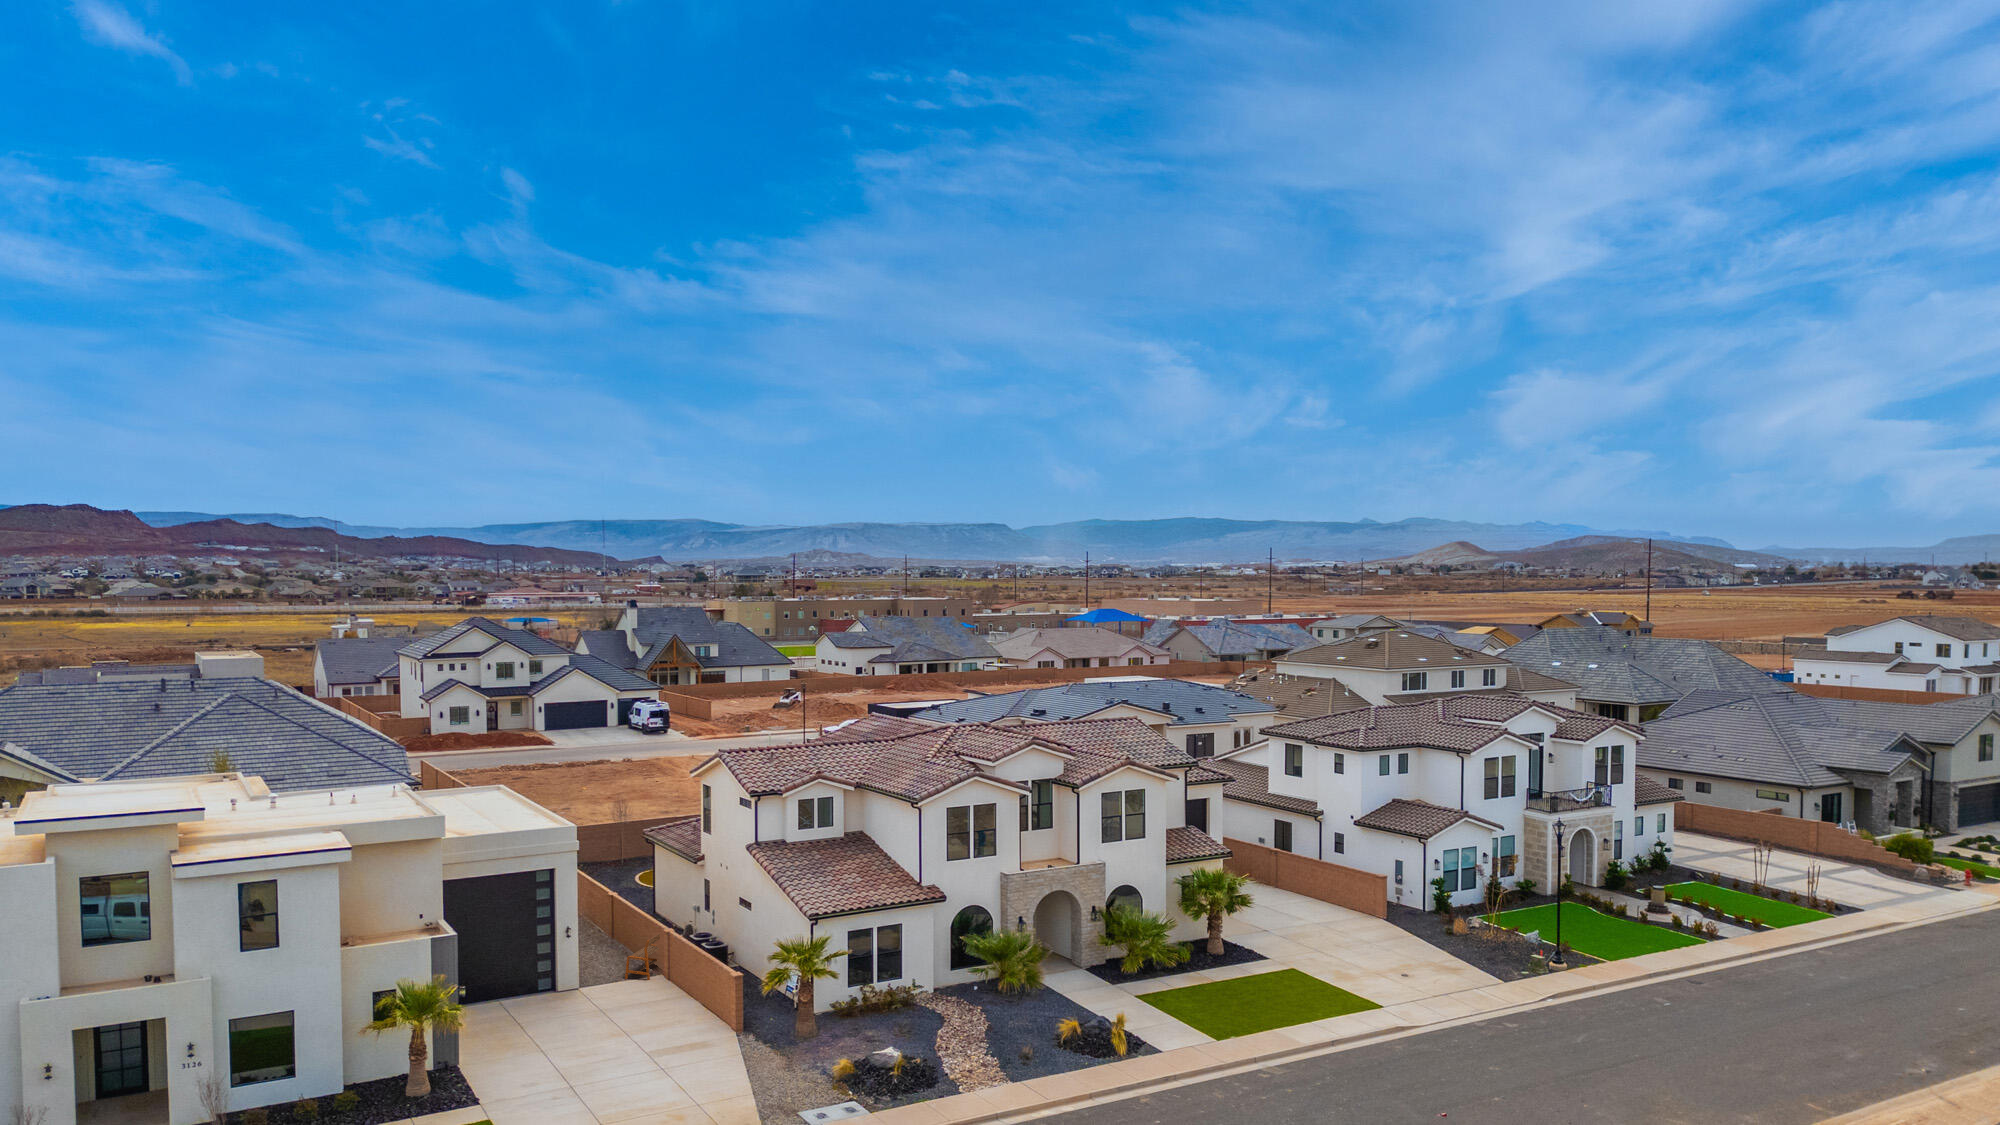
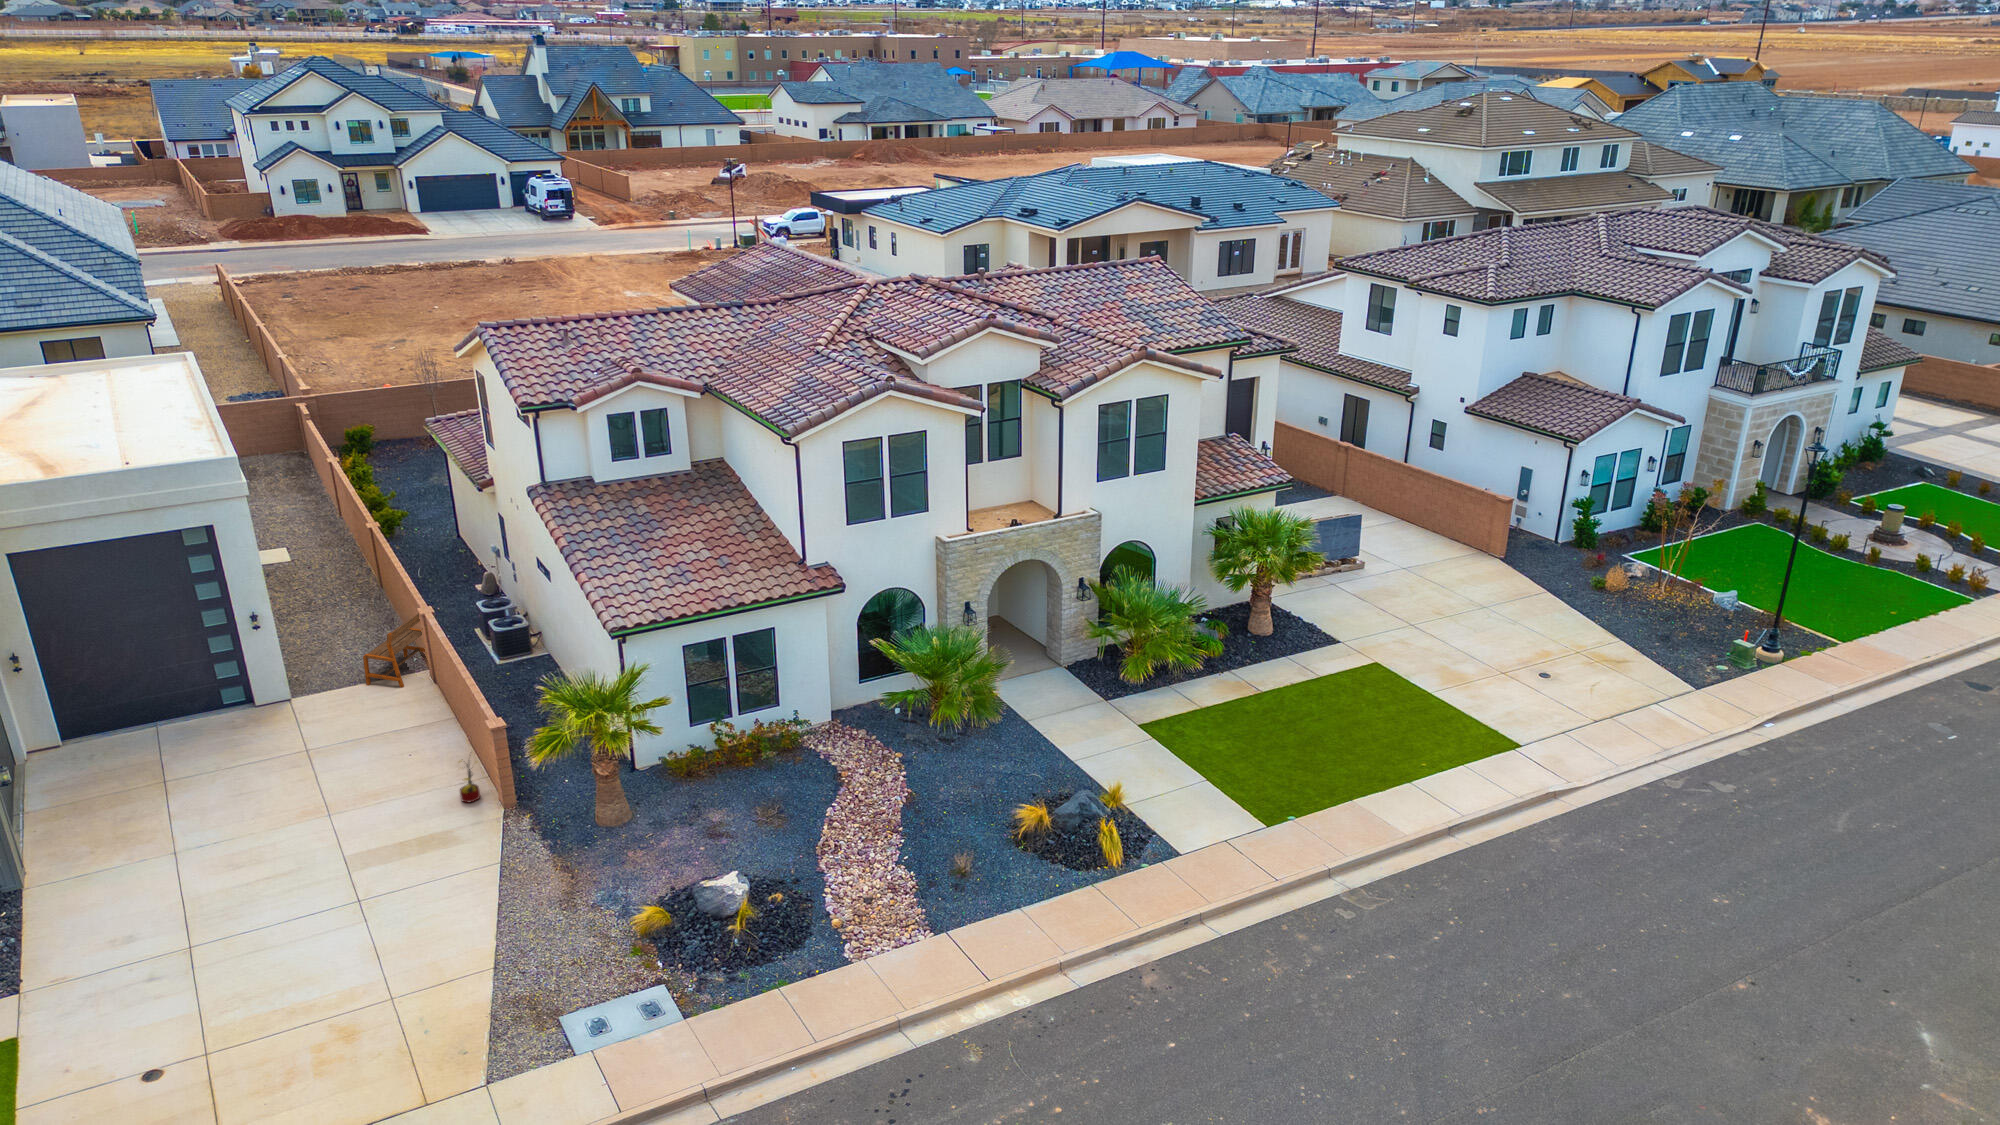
decorative plant: none [706,996,719,1029] -> present [460,764,480,803]

